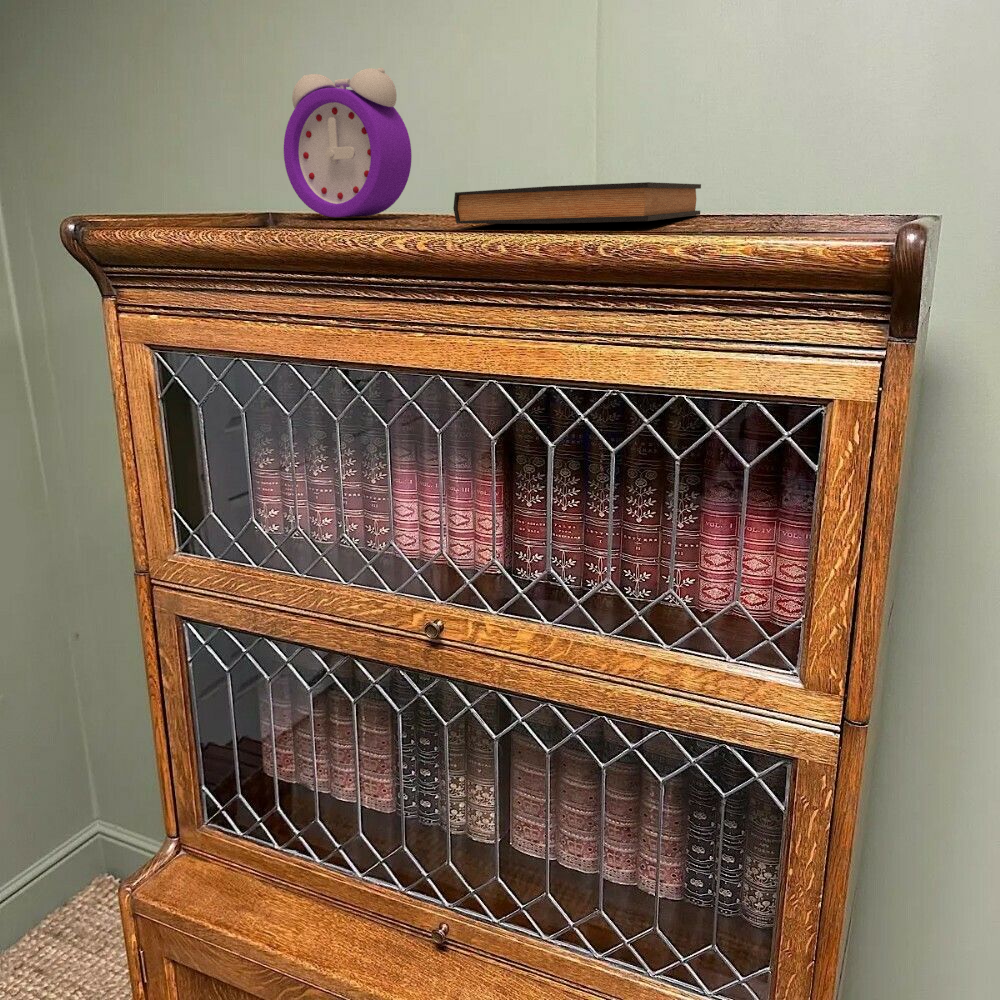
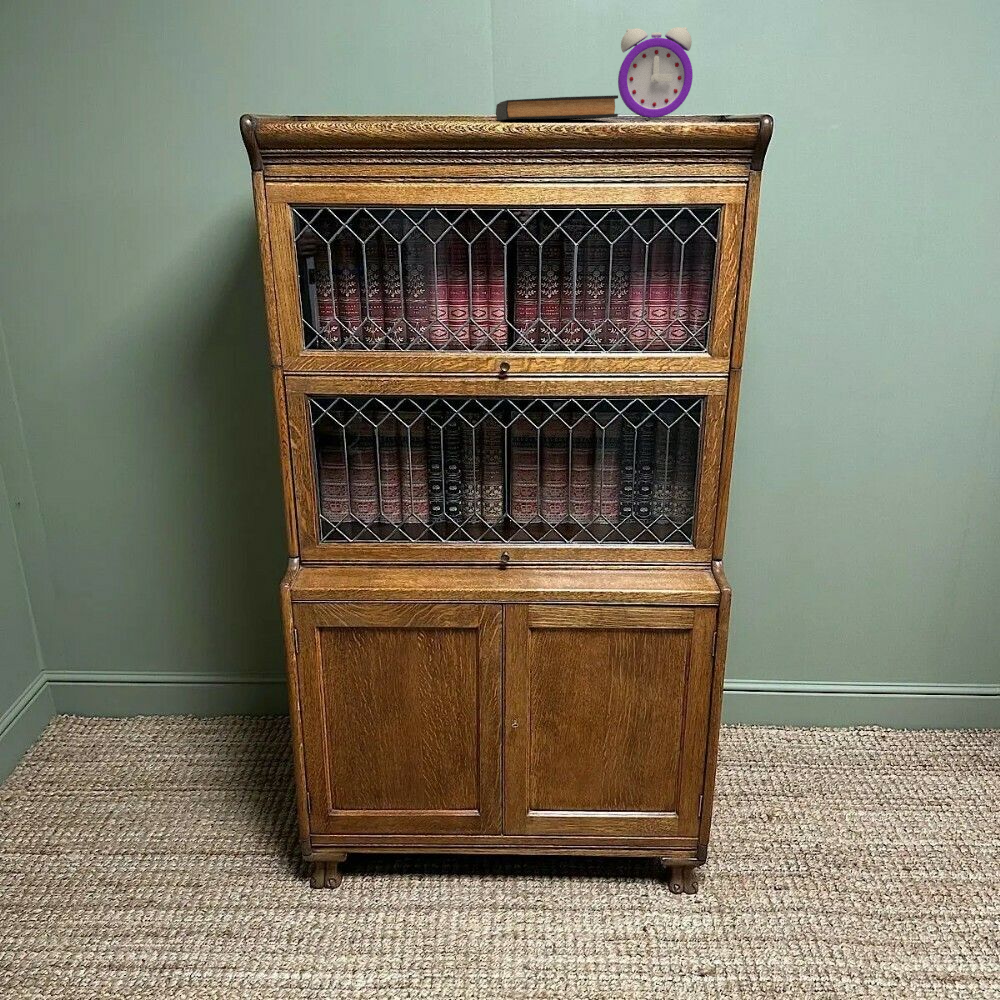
alarm clock: present [284,68,412,217] -> present [618,27,693,118]

